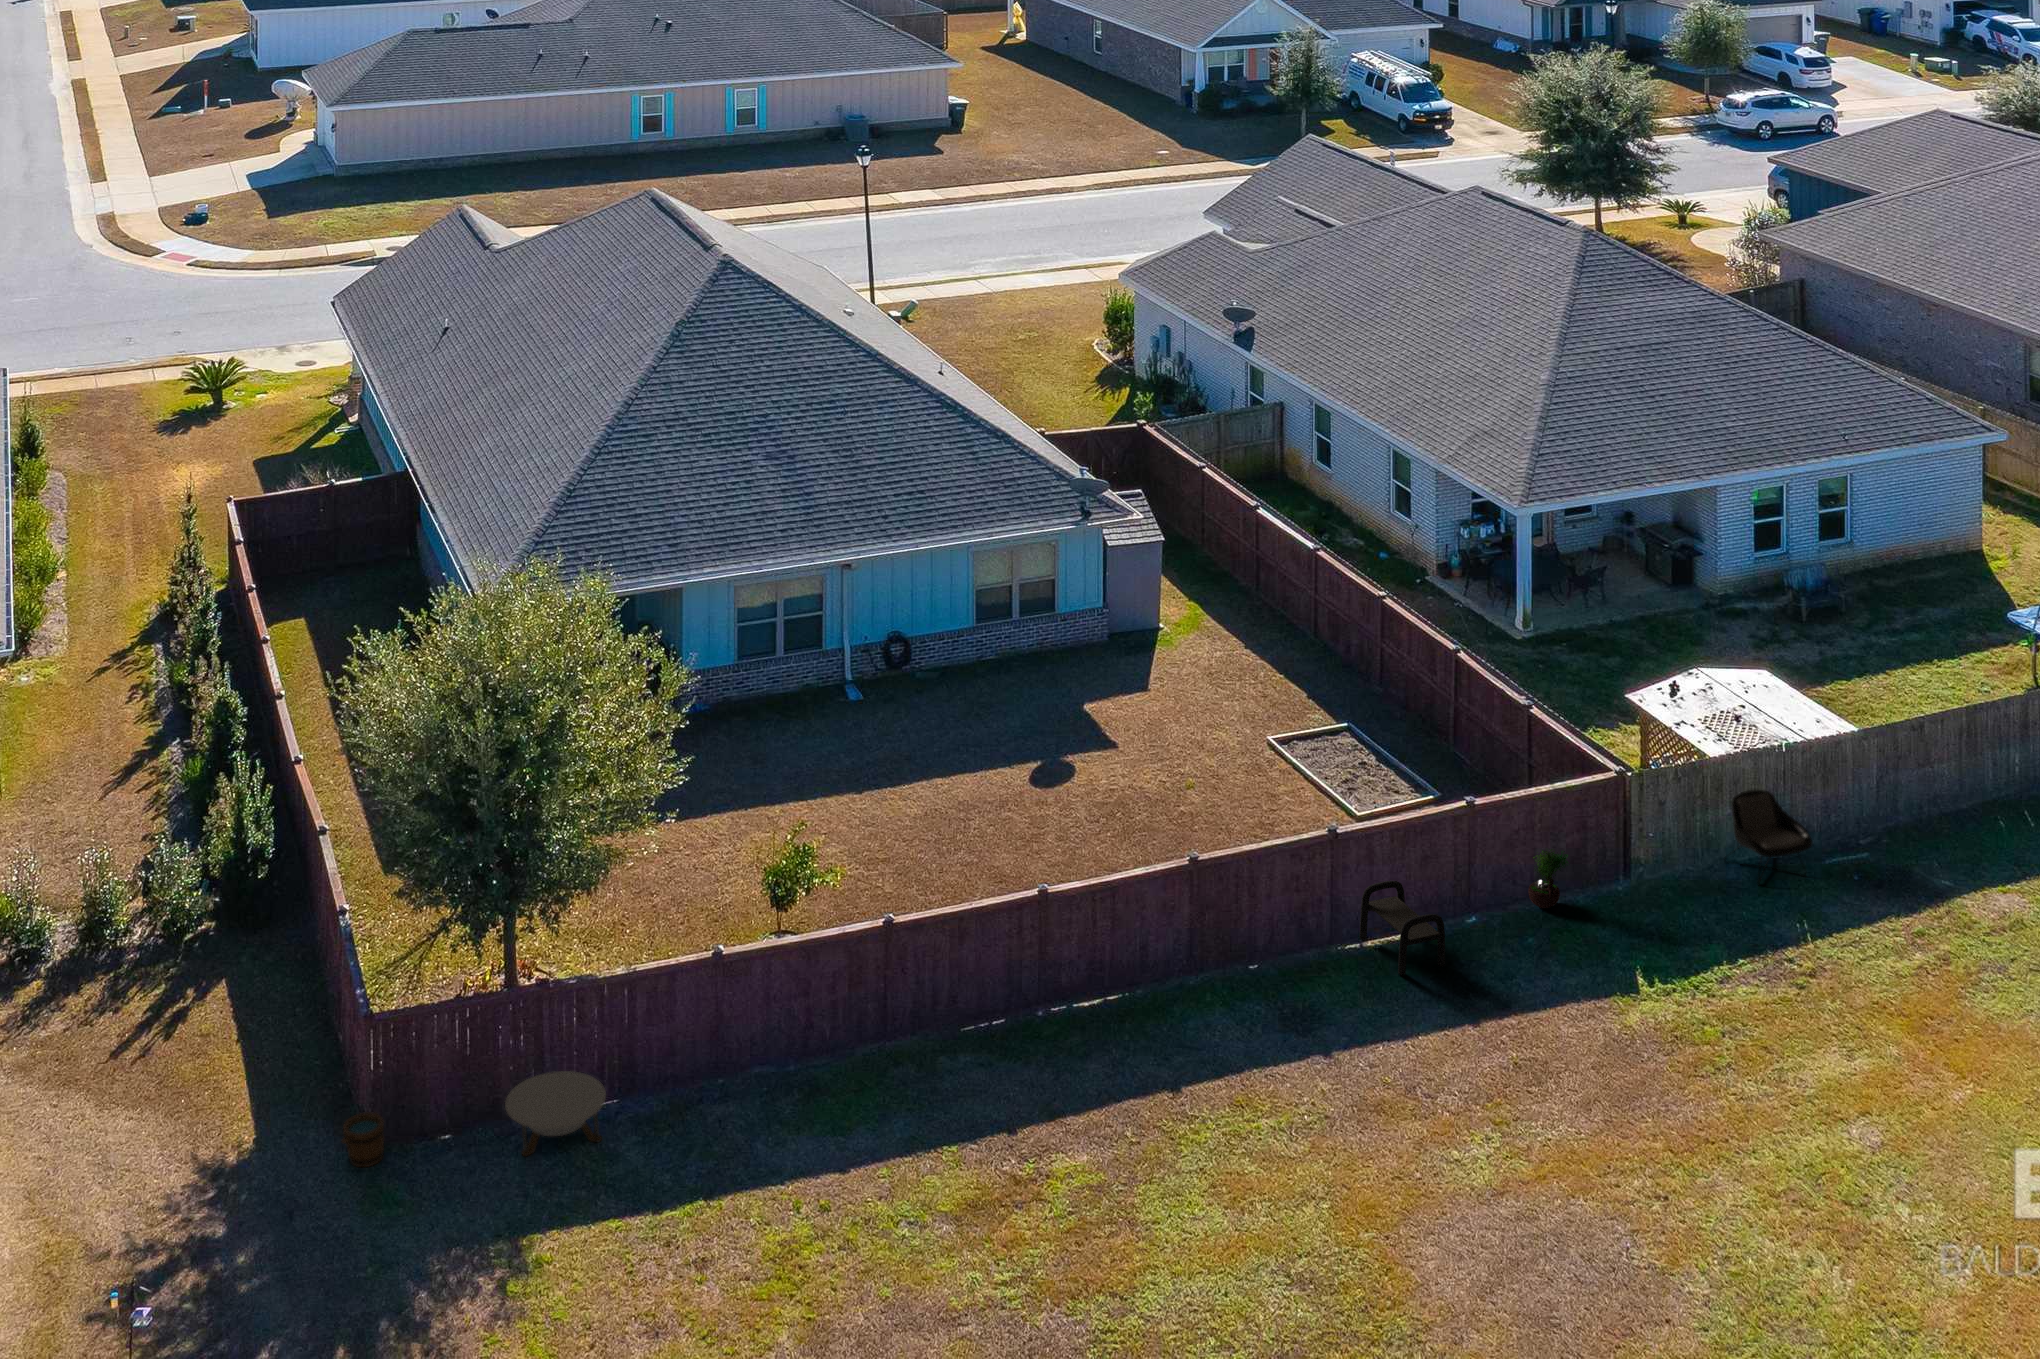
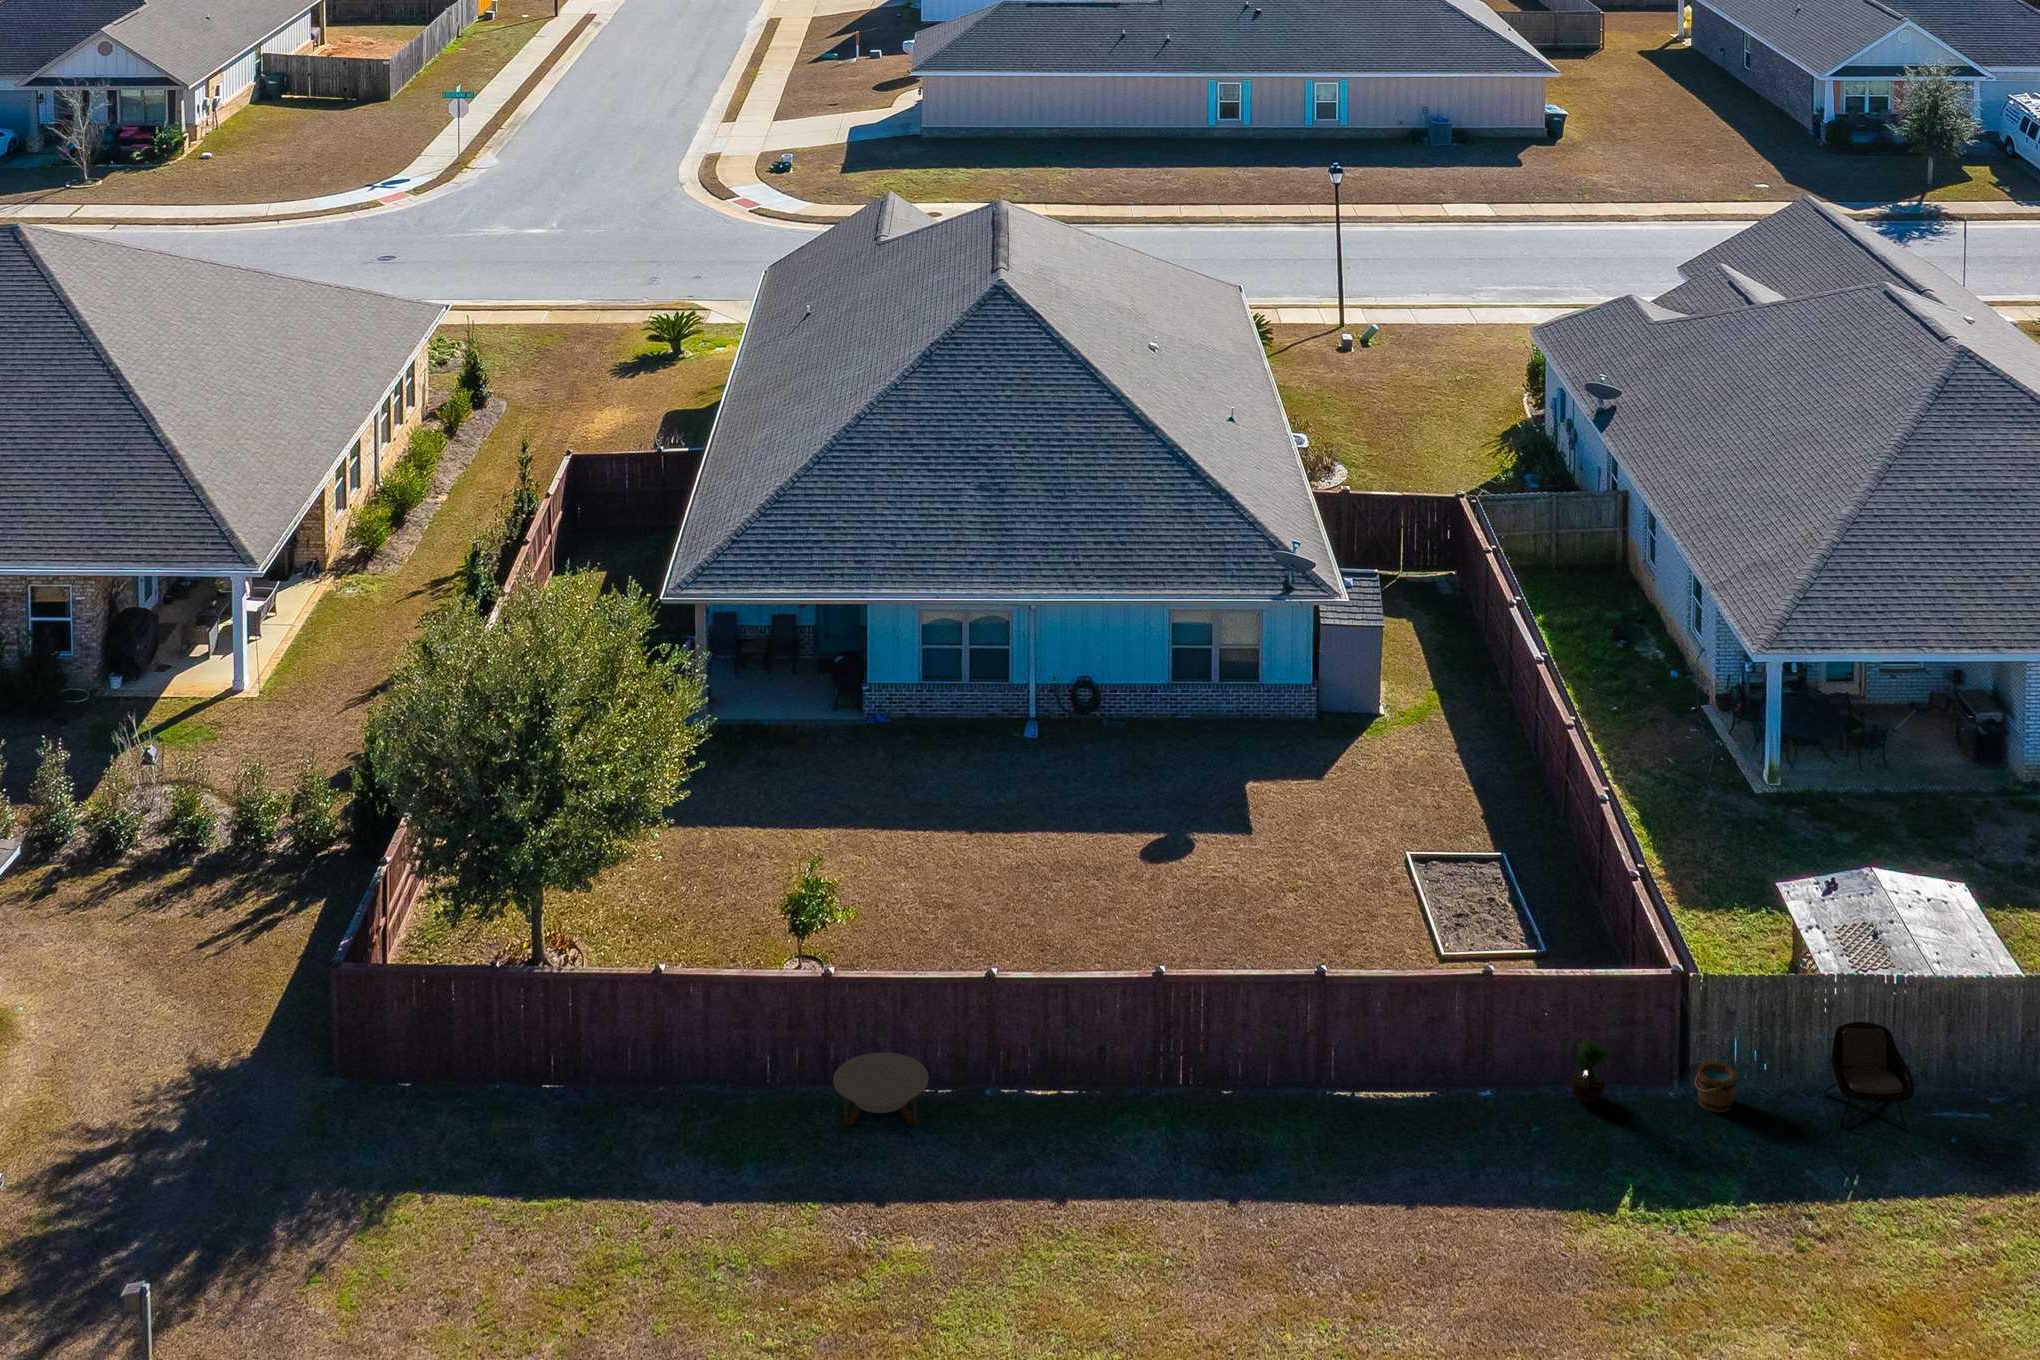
bench: present [1360,881,1445,975] -> none [1367,1036,1432,1138]
round table: present [505,1071,606,1156] -> present [833,1052,929,1126]
bucket: present [342,1112,384,1167] -> present [1694,1061,1737,1112]

